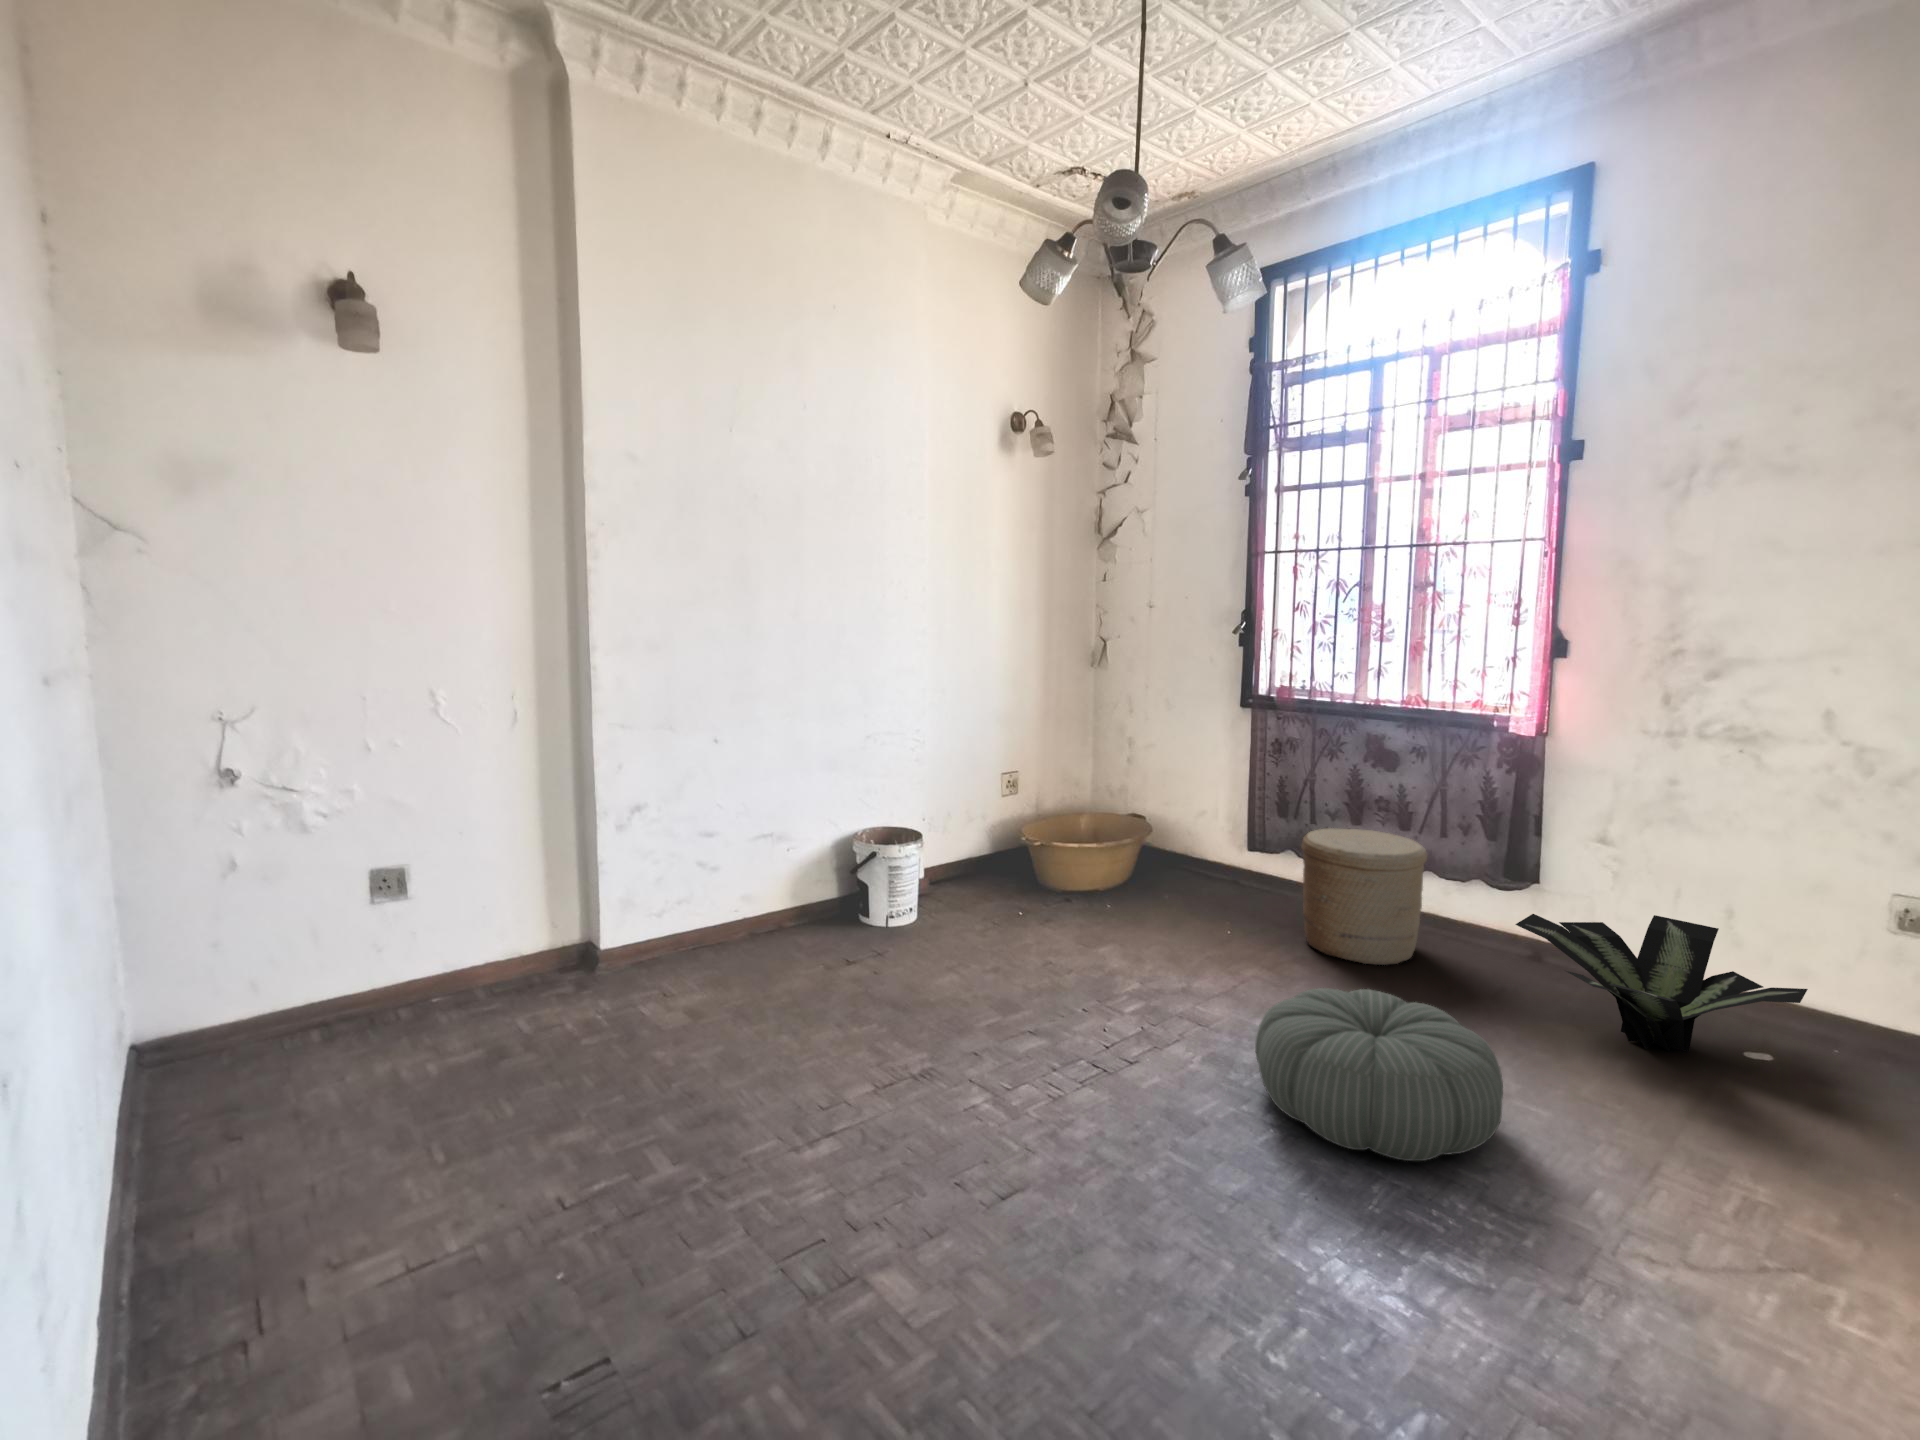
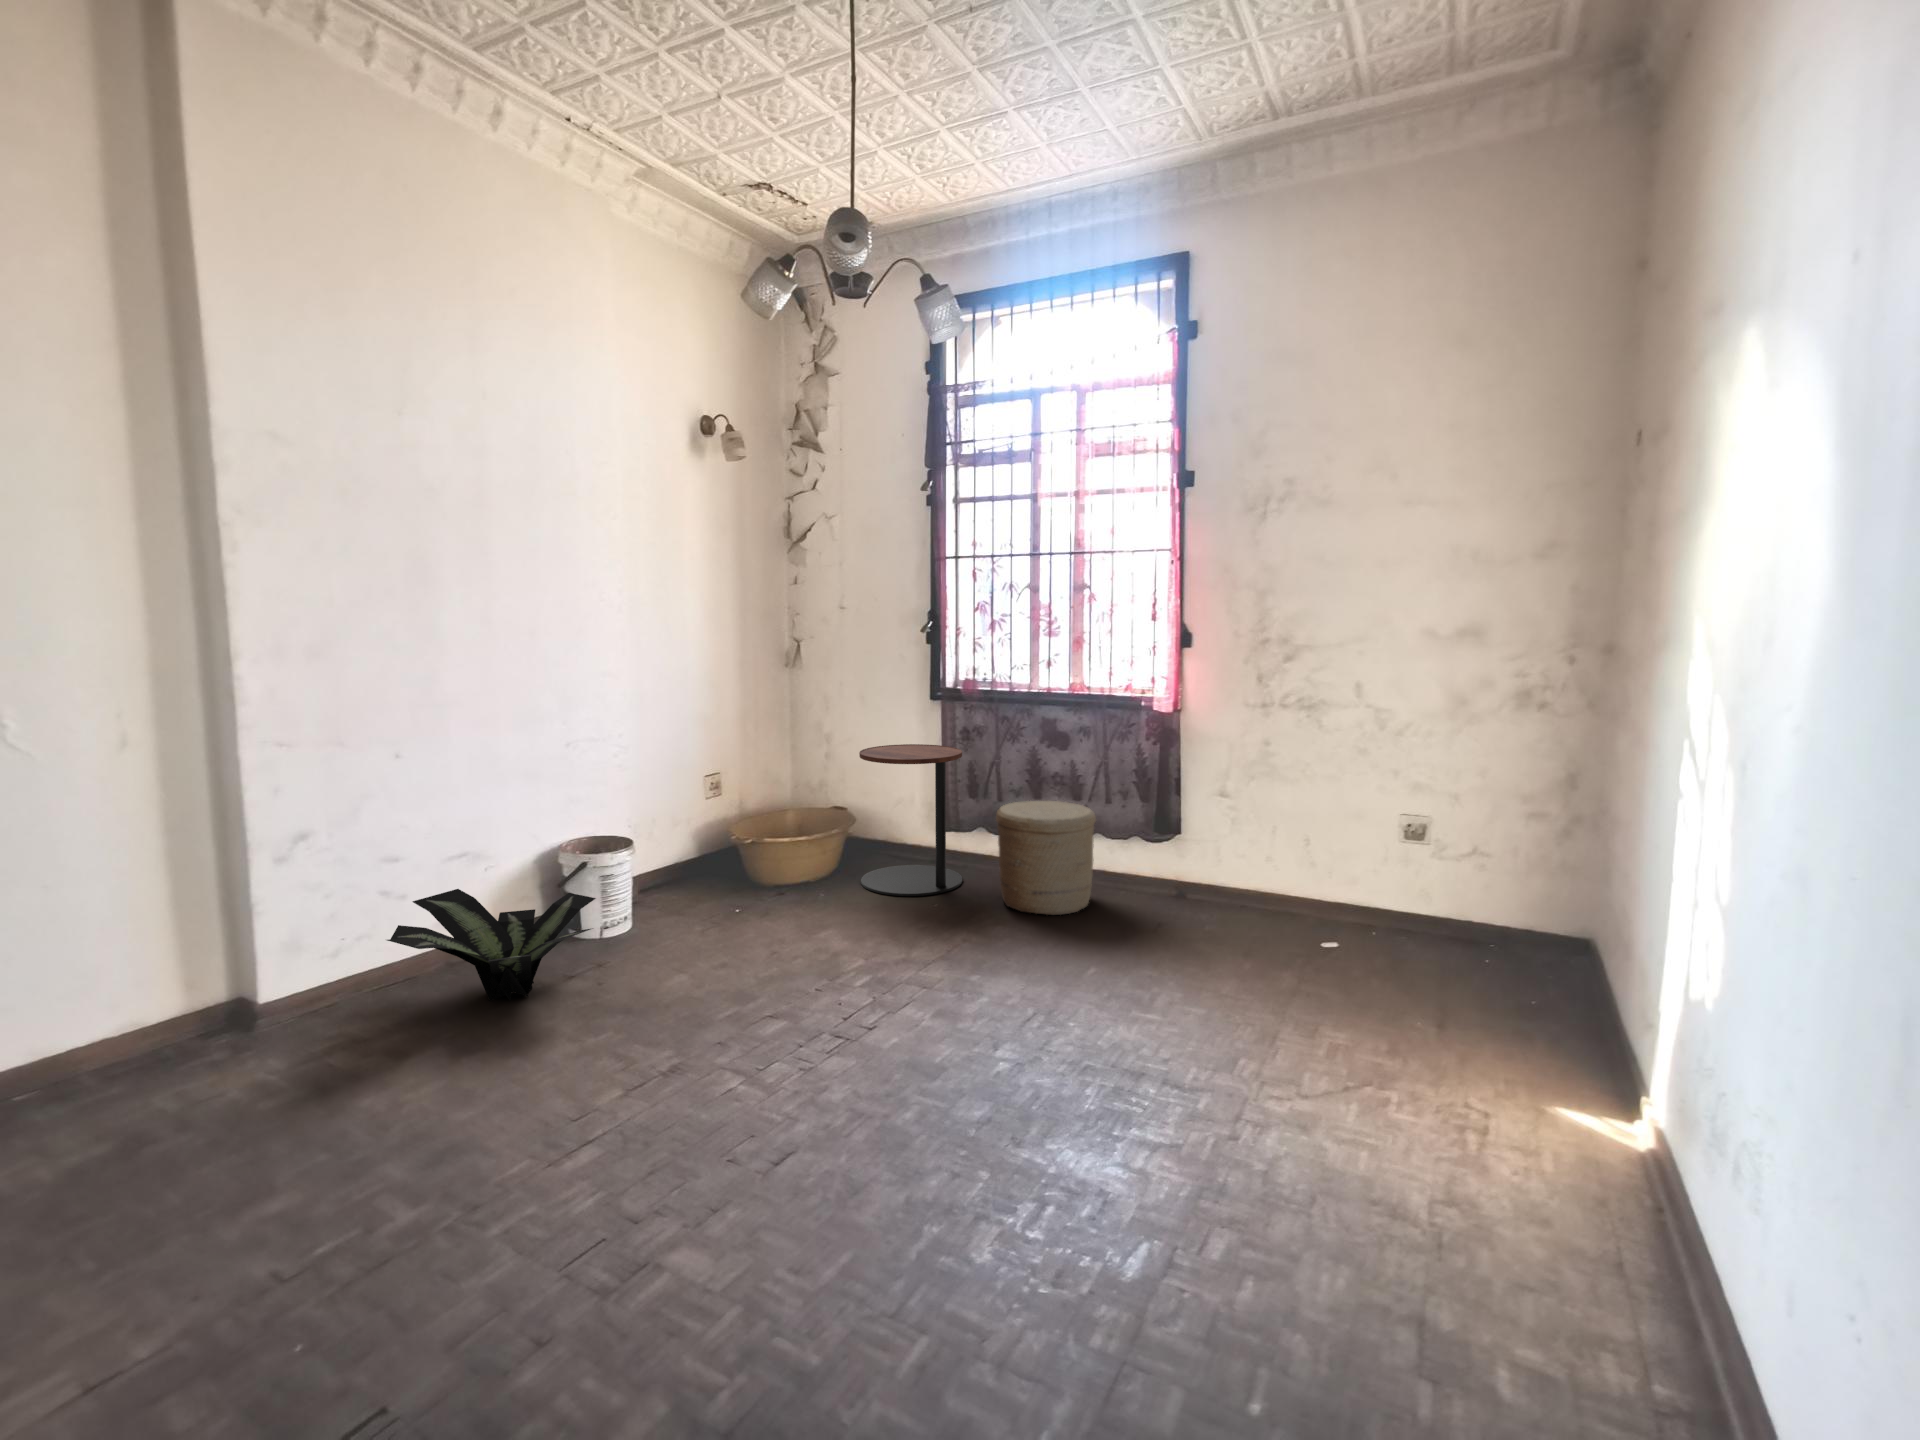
side table: none [1149,754,1268,921] -> present [859,744,962,896]
potted plant: present [1516,914,1808,1052] -> present [387,889,596,1001]
pouf: present [1255,988,1503,1161] -> none [981,930,1172,1061]

